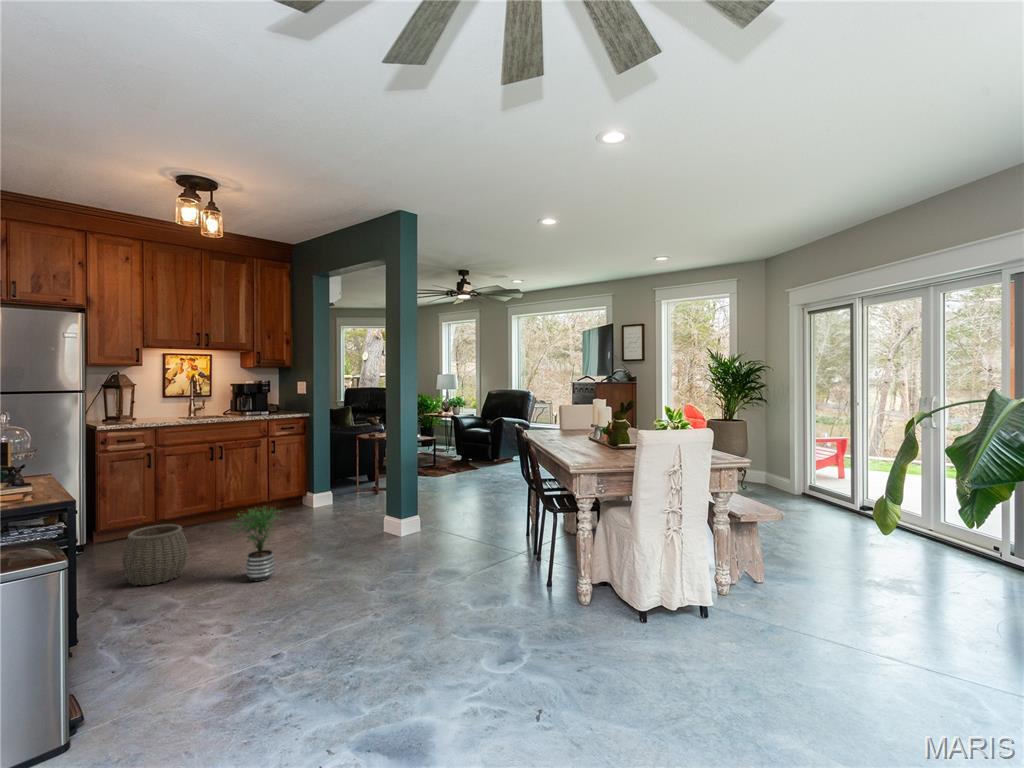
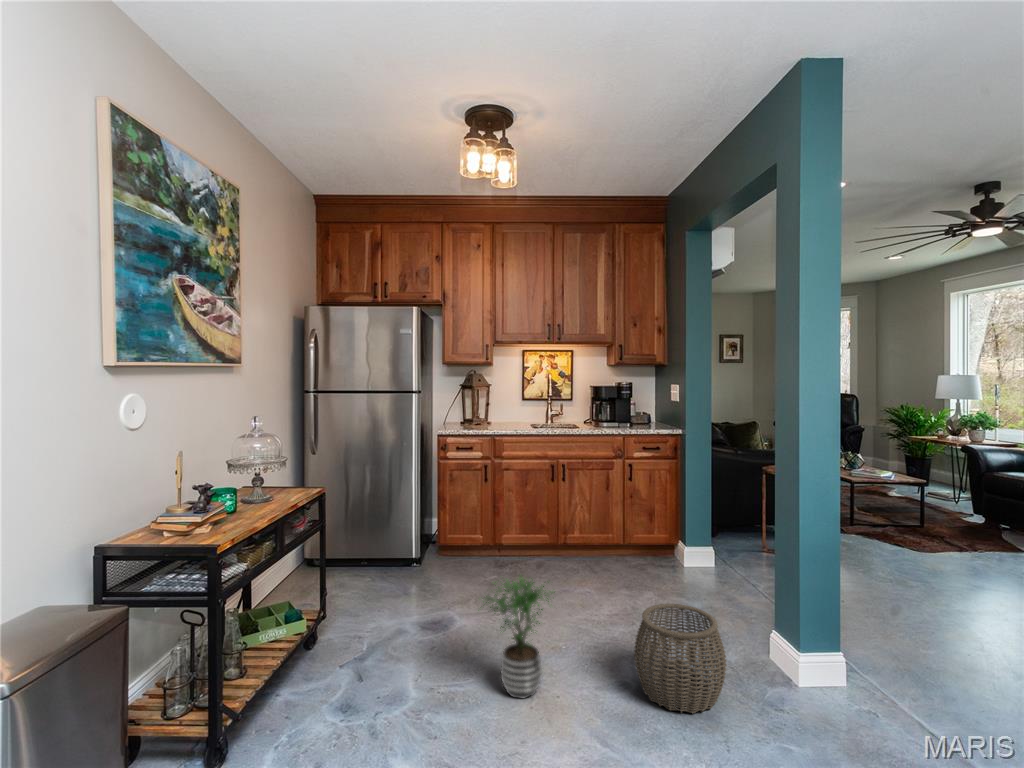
woven basket: present [122,524,188,585] -> present [634,604,727,713]

